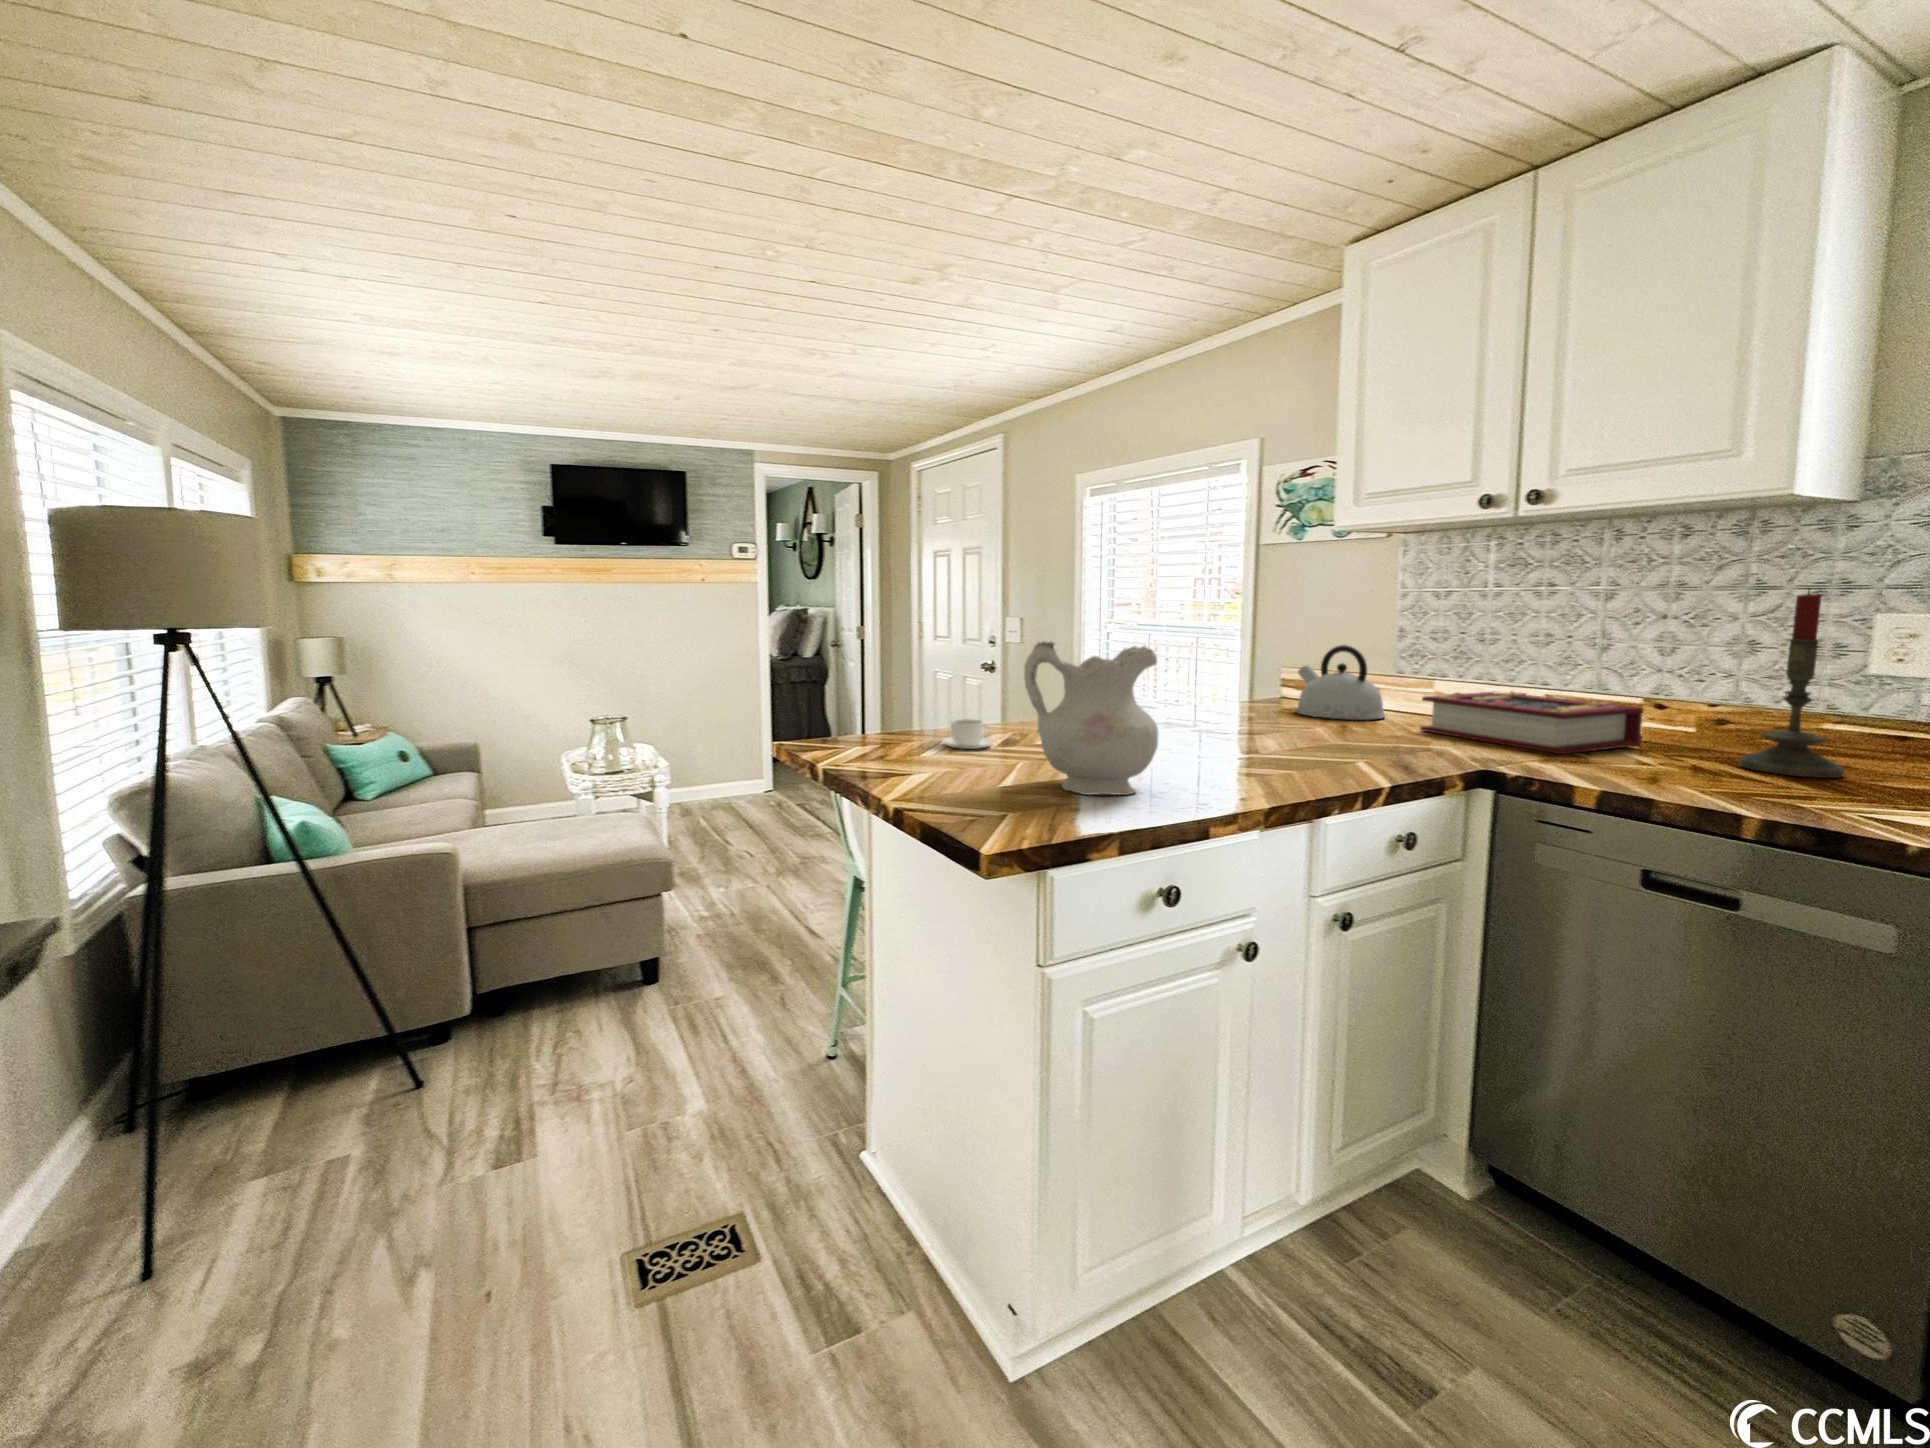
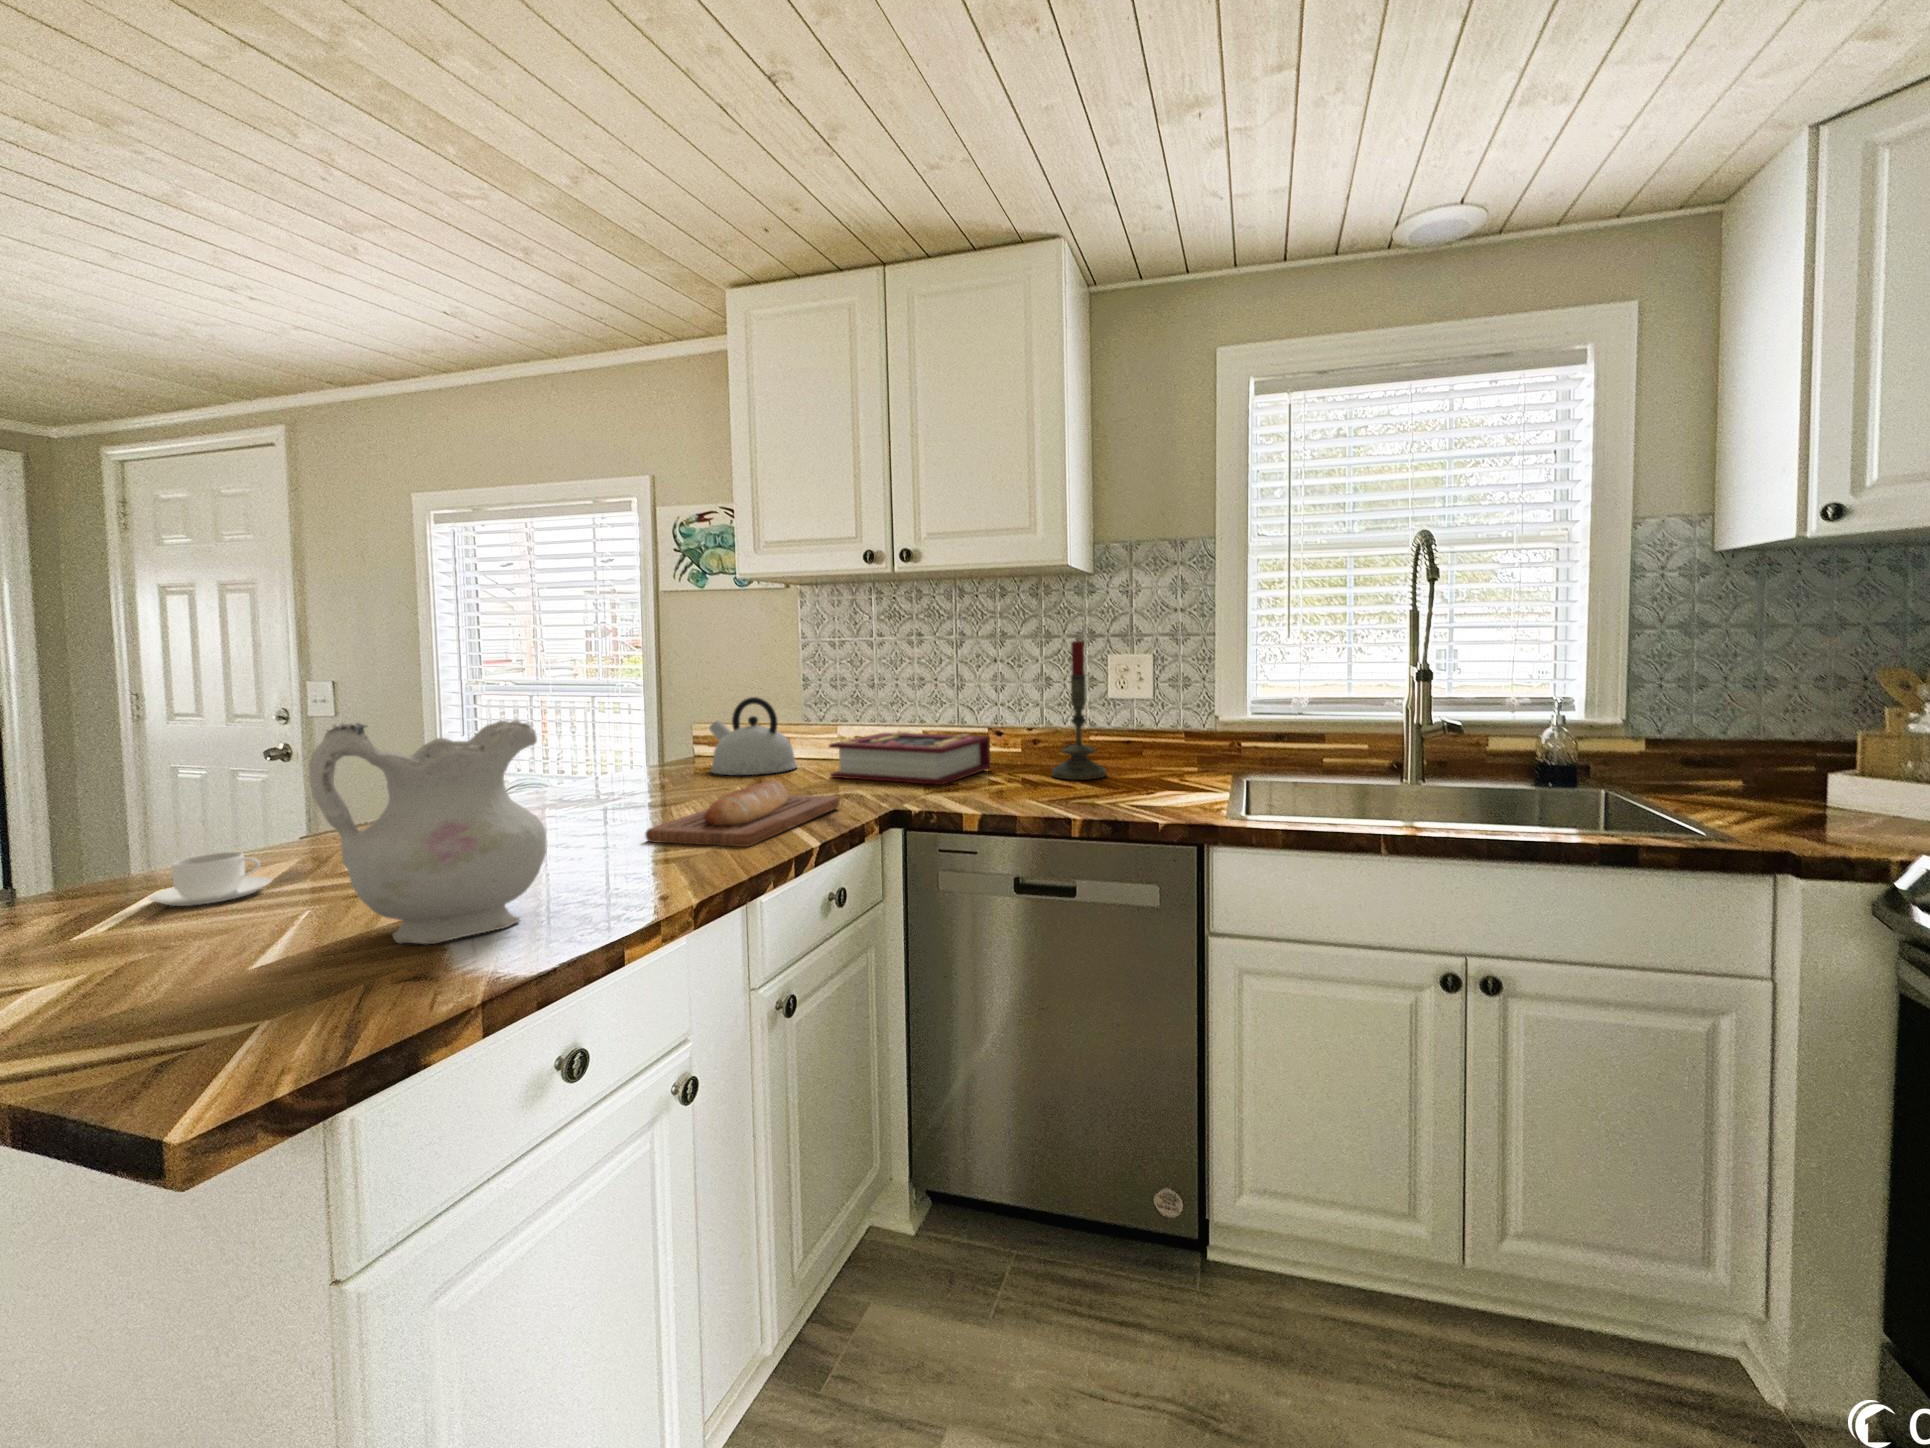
bread loaf: none [1232,722,1424,775] -> present [645,781,840,847]

